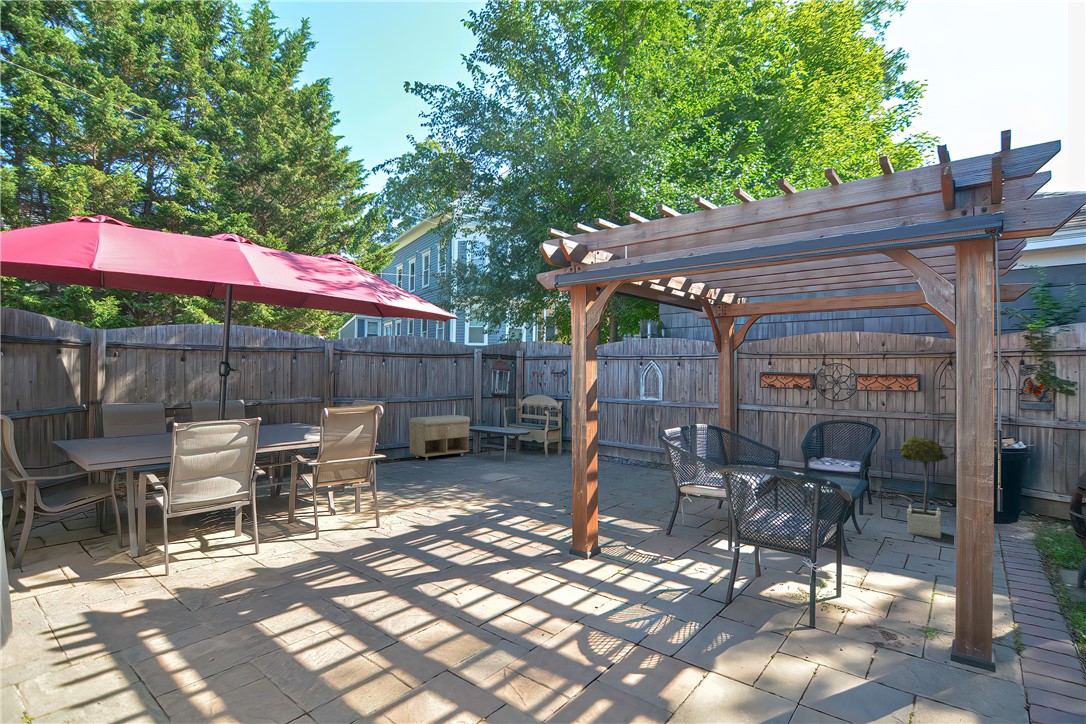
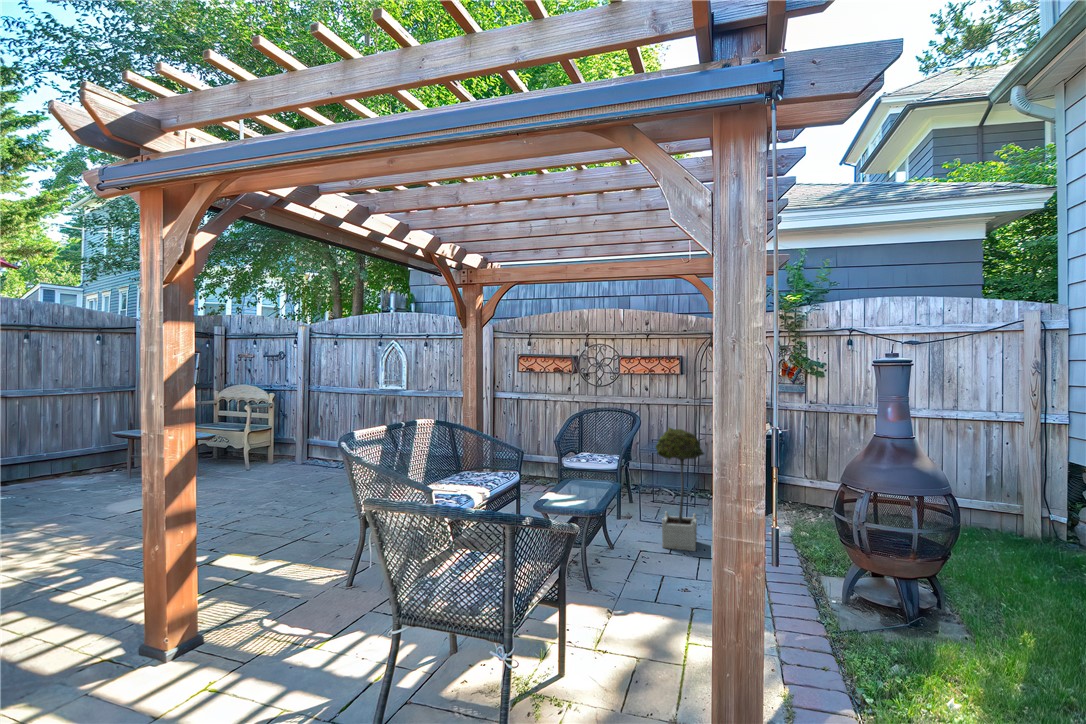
storage bench: present [410,415,470,460] -> none [5,416,121,489]

